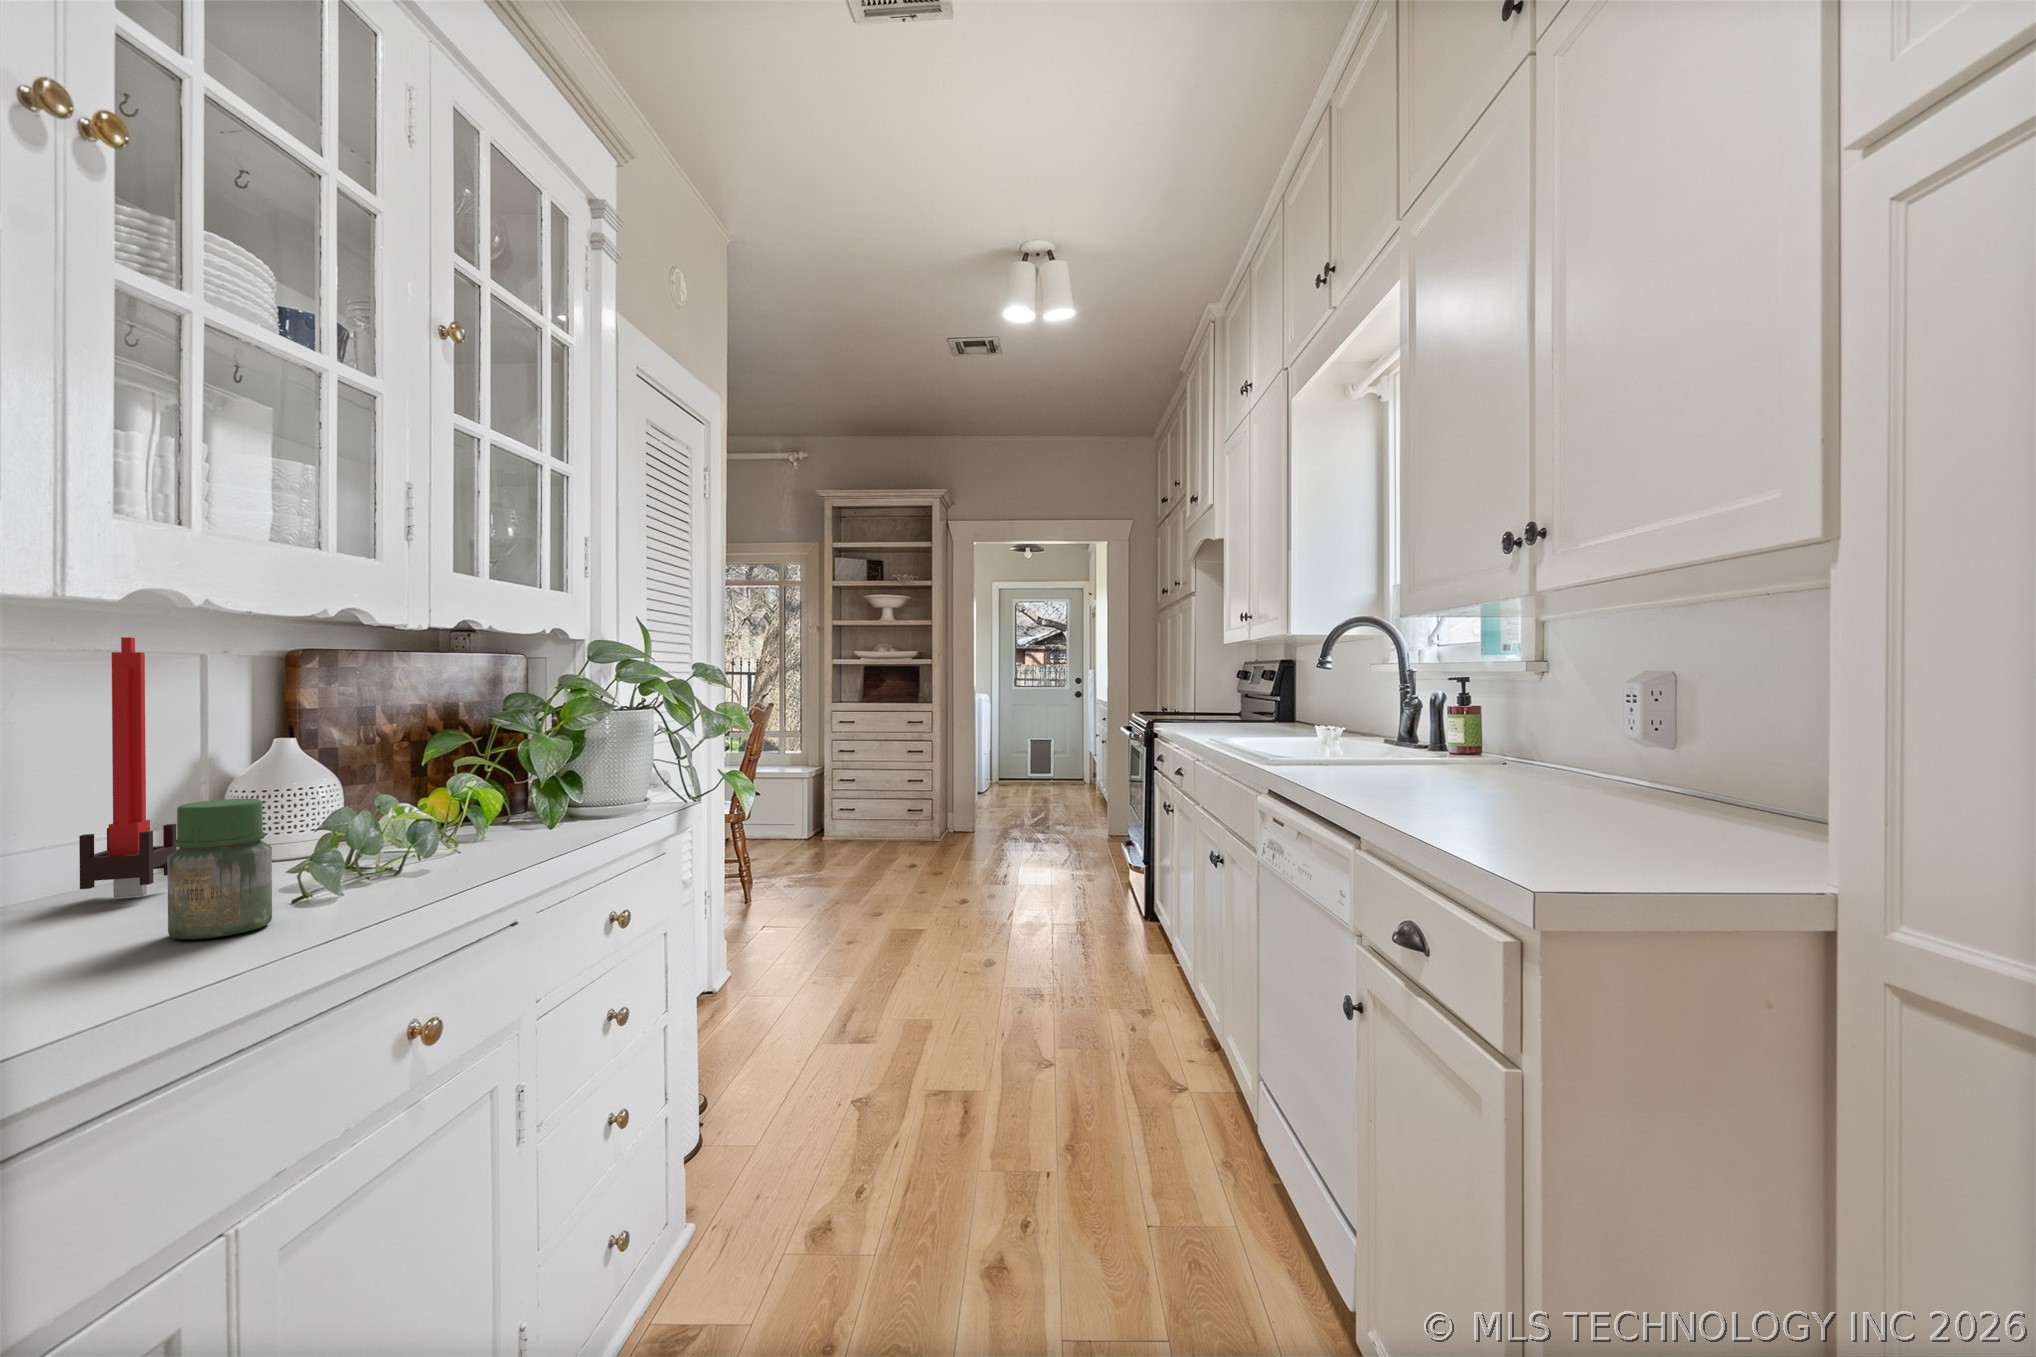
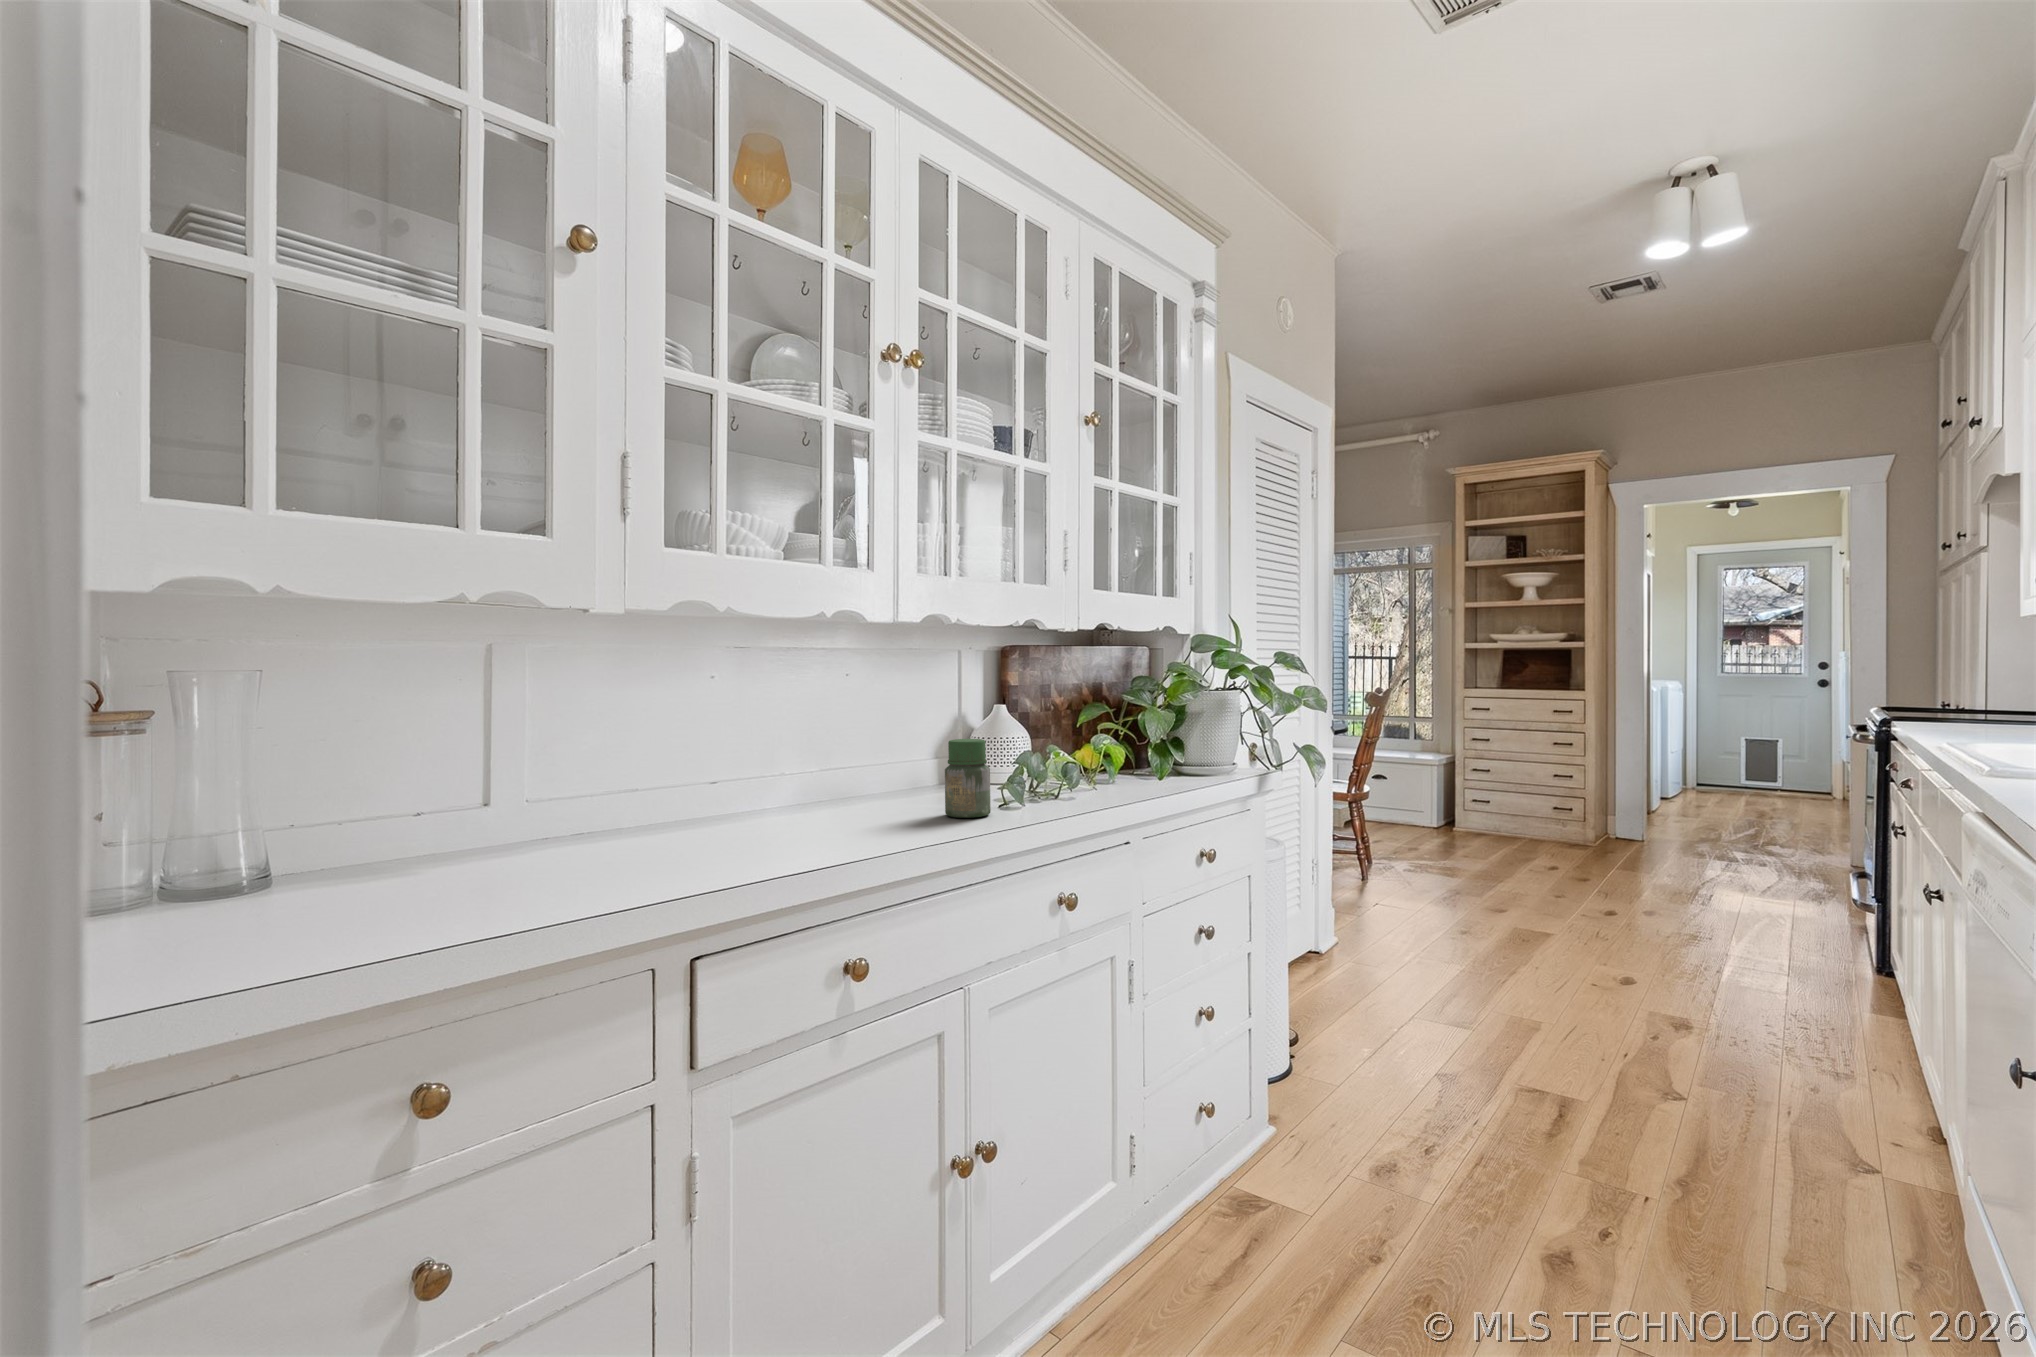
candle: present [79,637,177,898] -> none [911,644,951,794]

